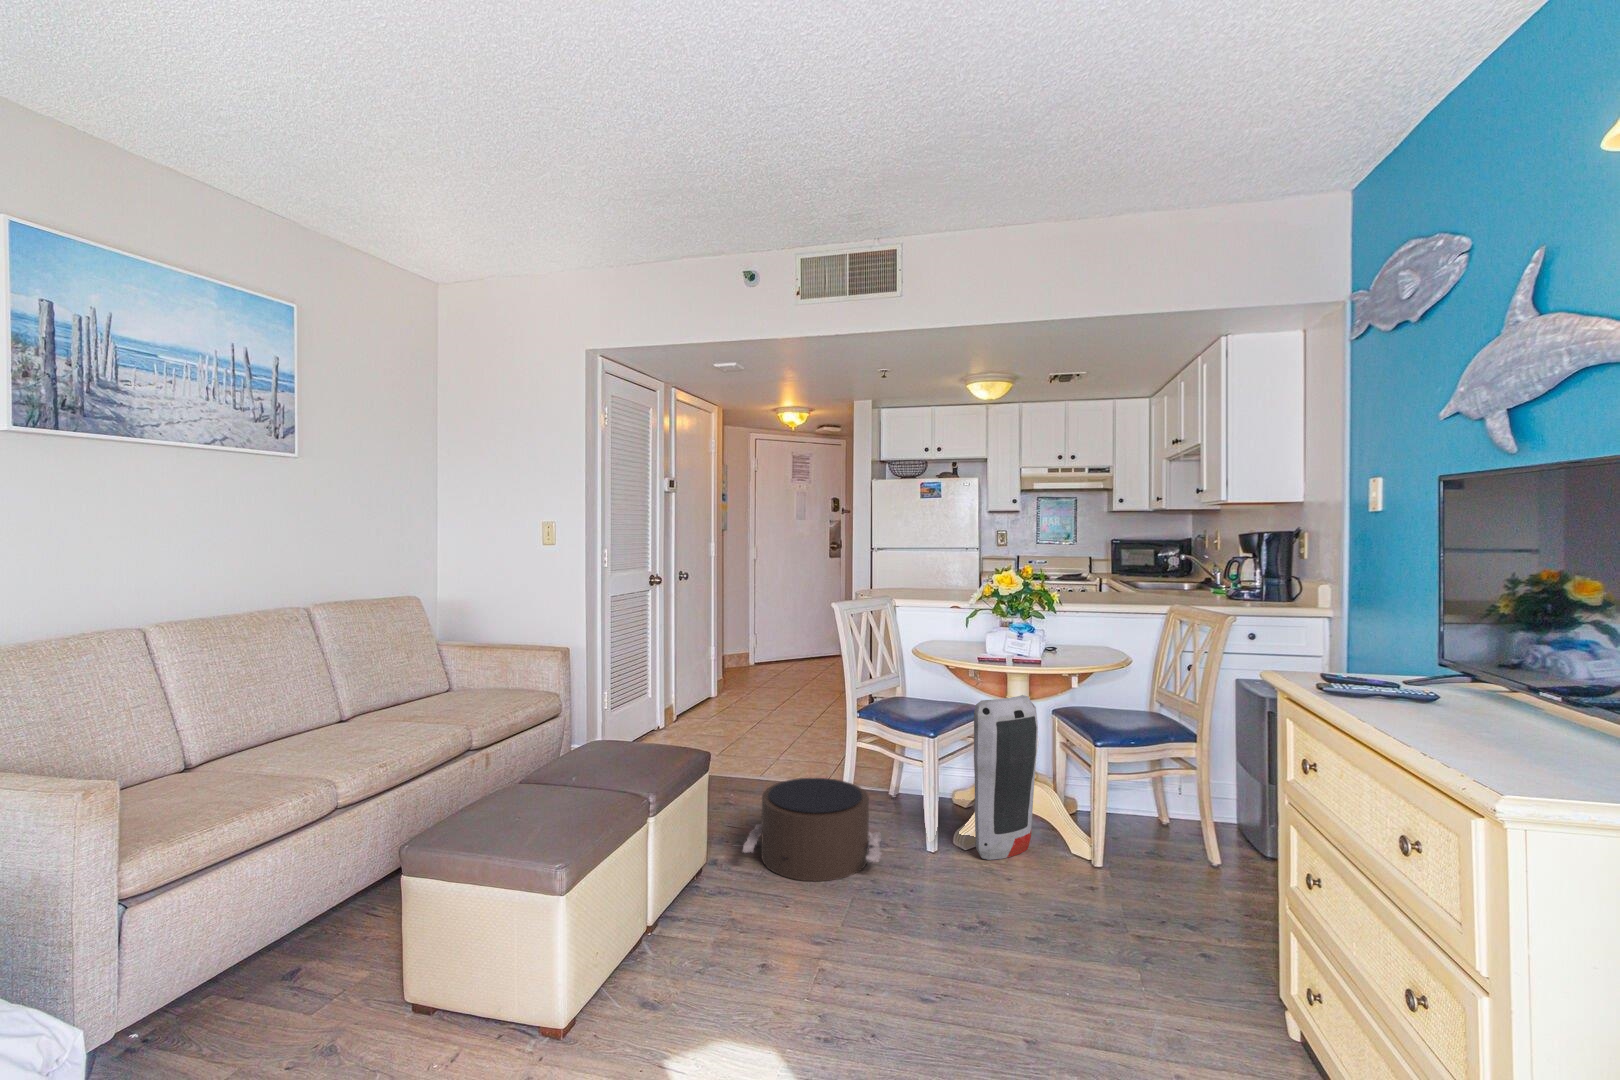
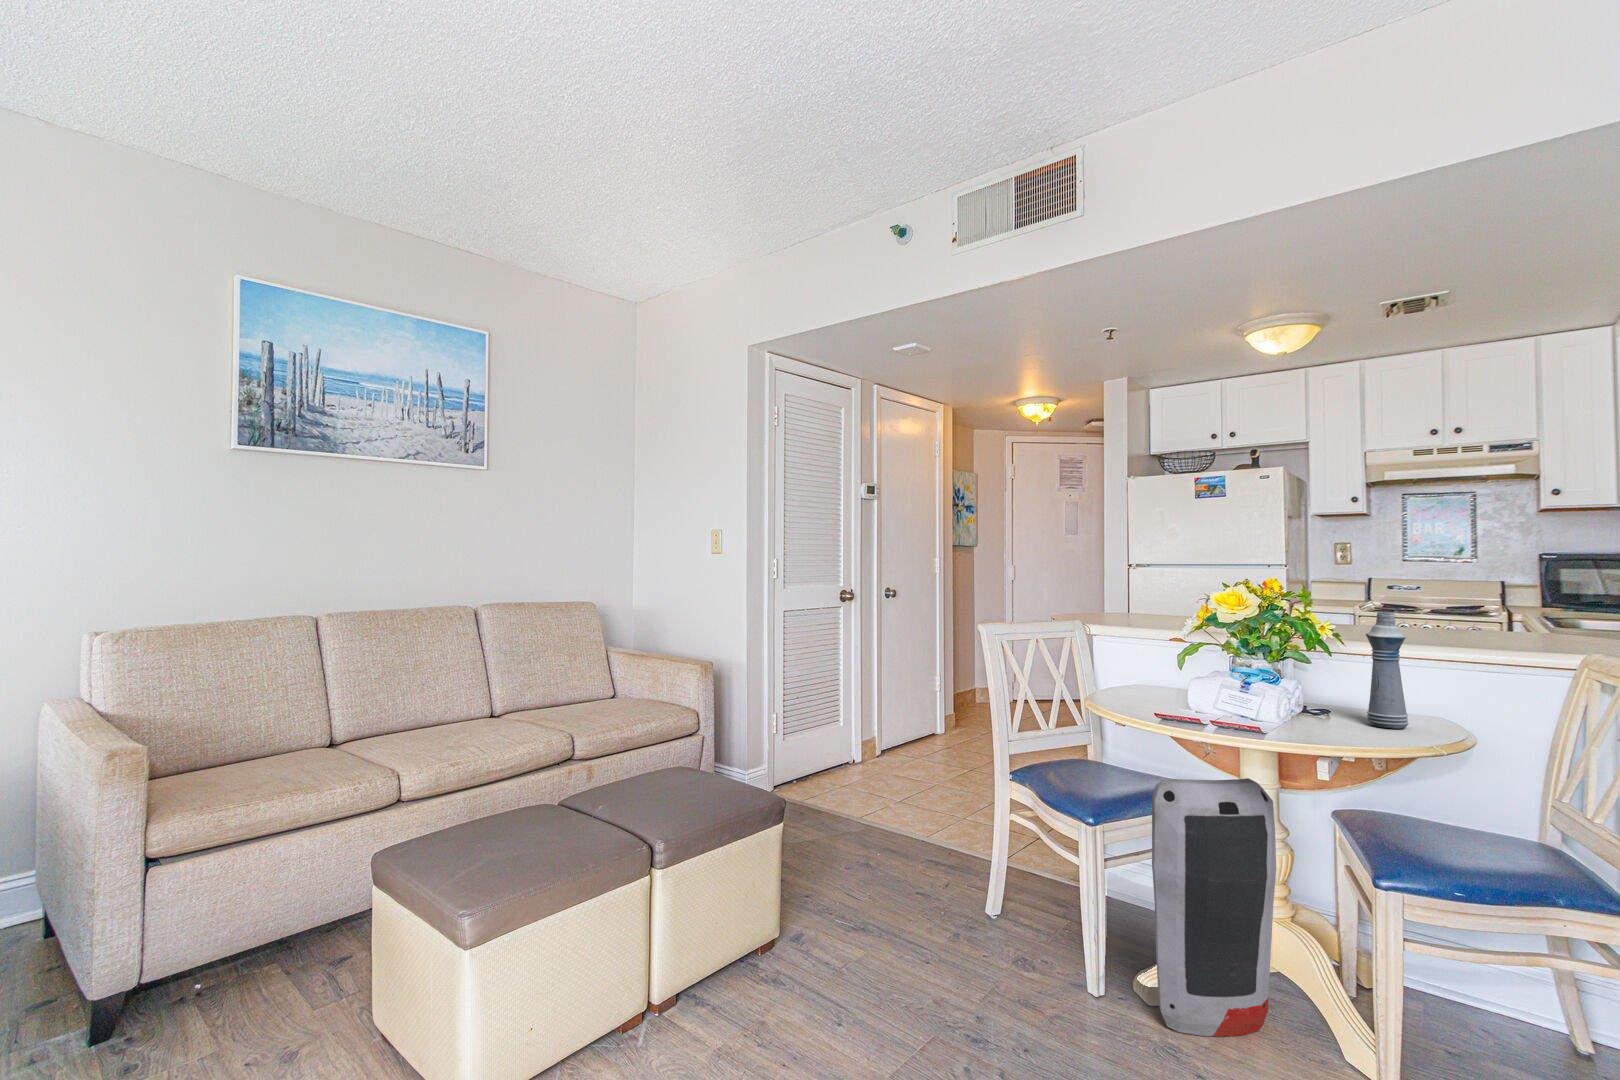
bottle: none [1078,587,1100,656] -> present [1366,612,1409,729]
pouf: present [743,778,882,881] -> none [818,851,1016,1003]

